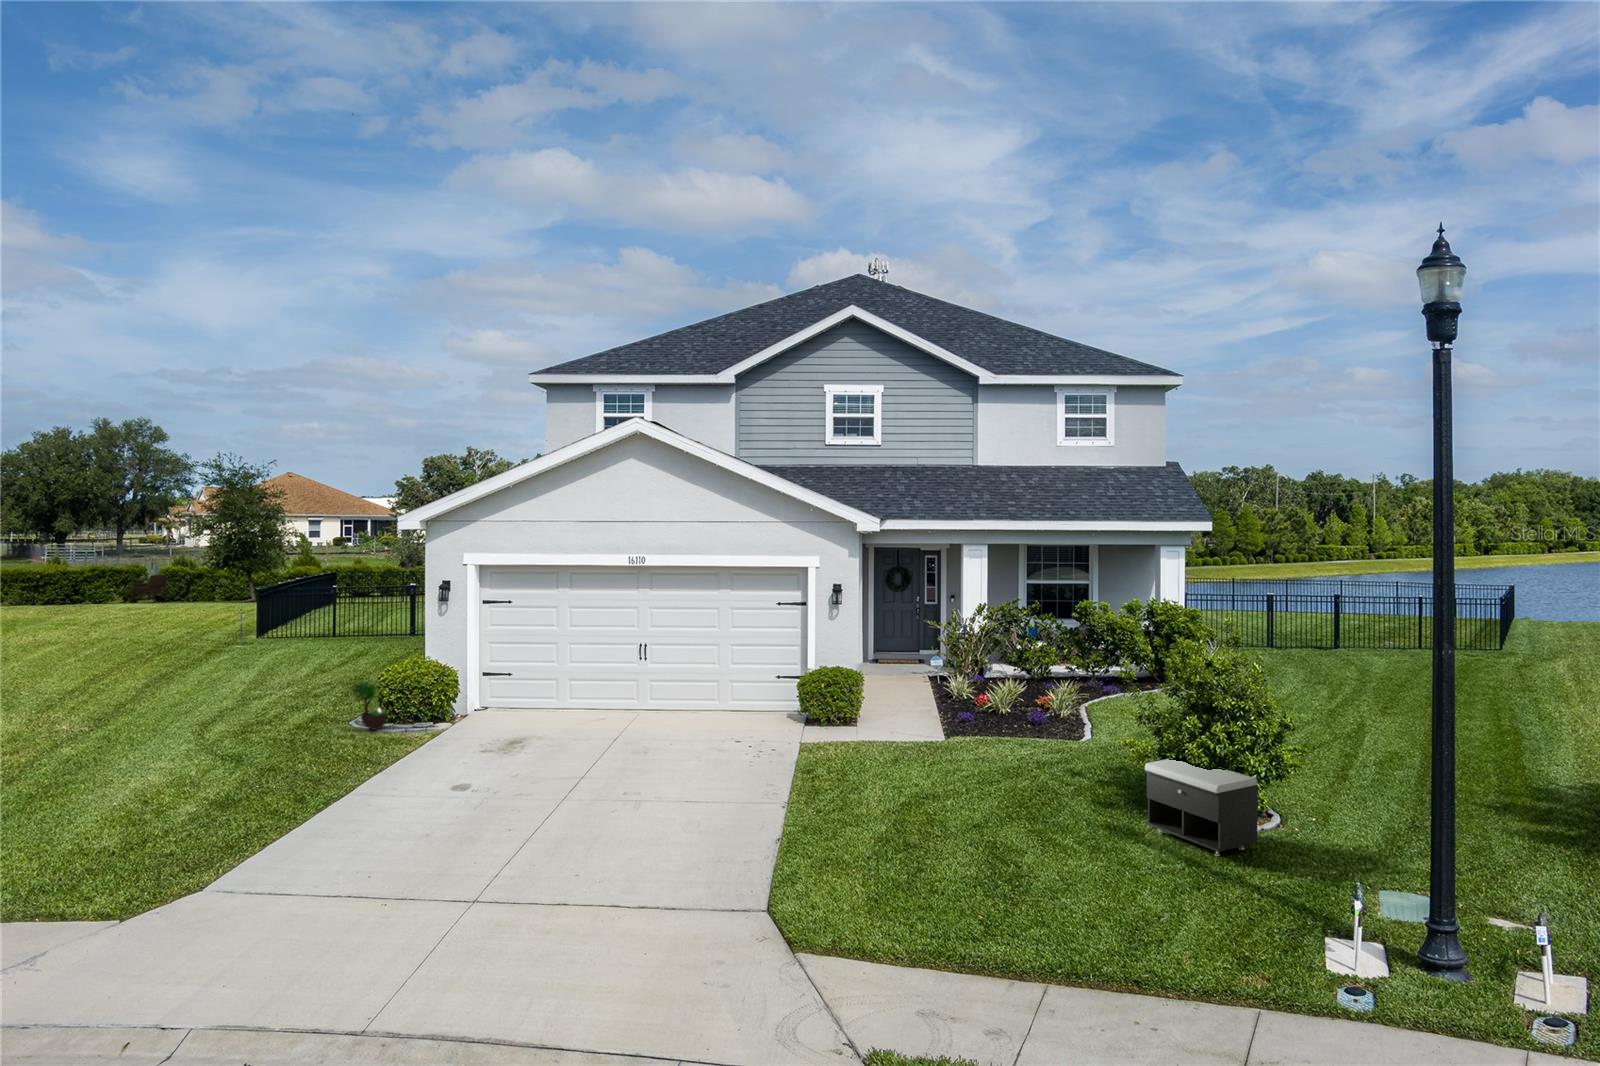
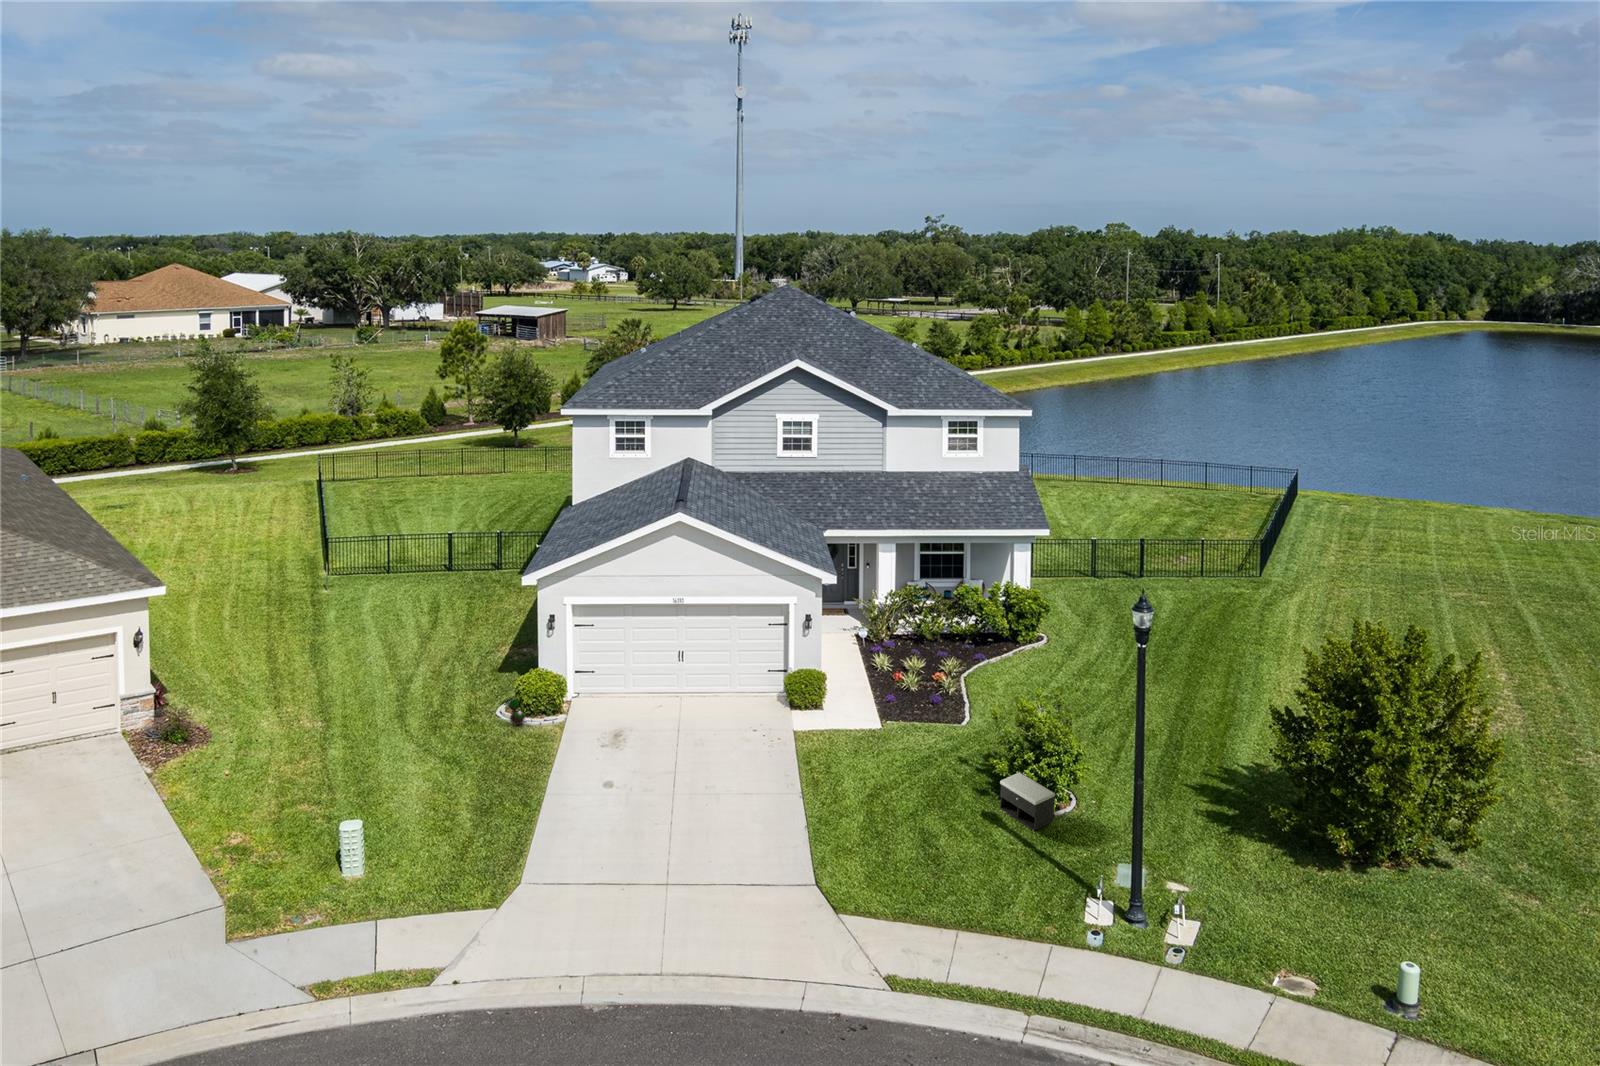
armchair: present [131,575,167,600] -> none [171,497,202,522]

